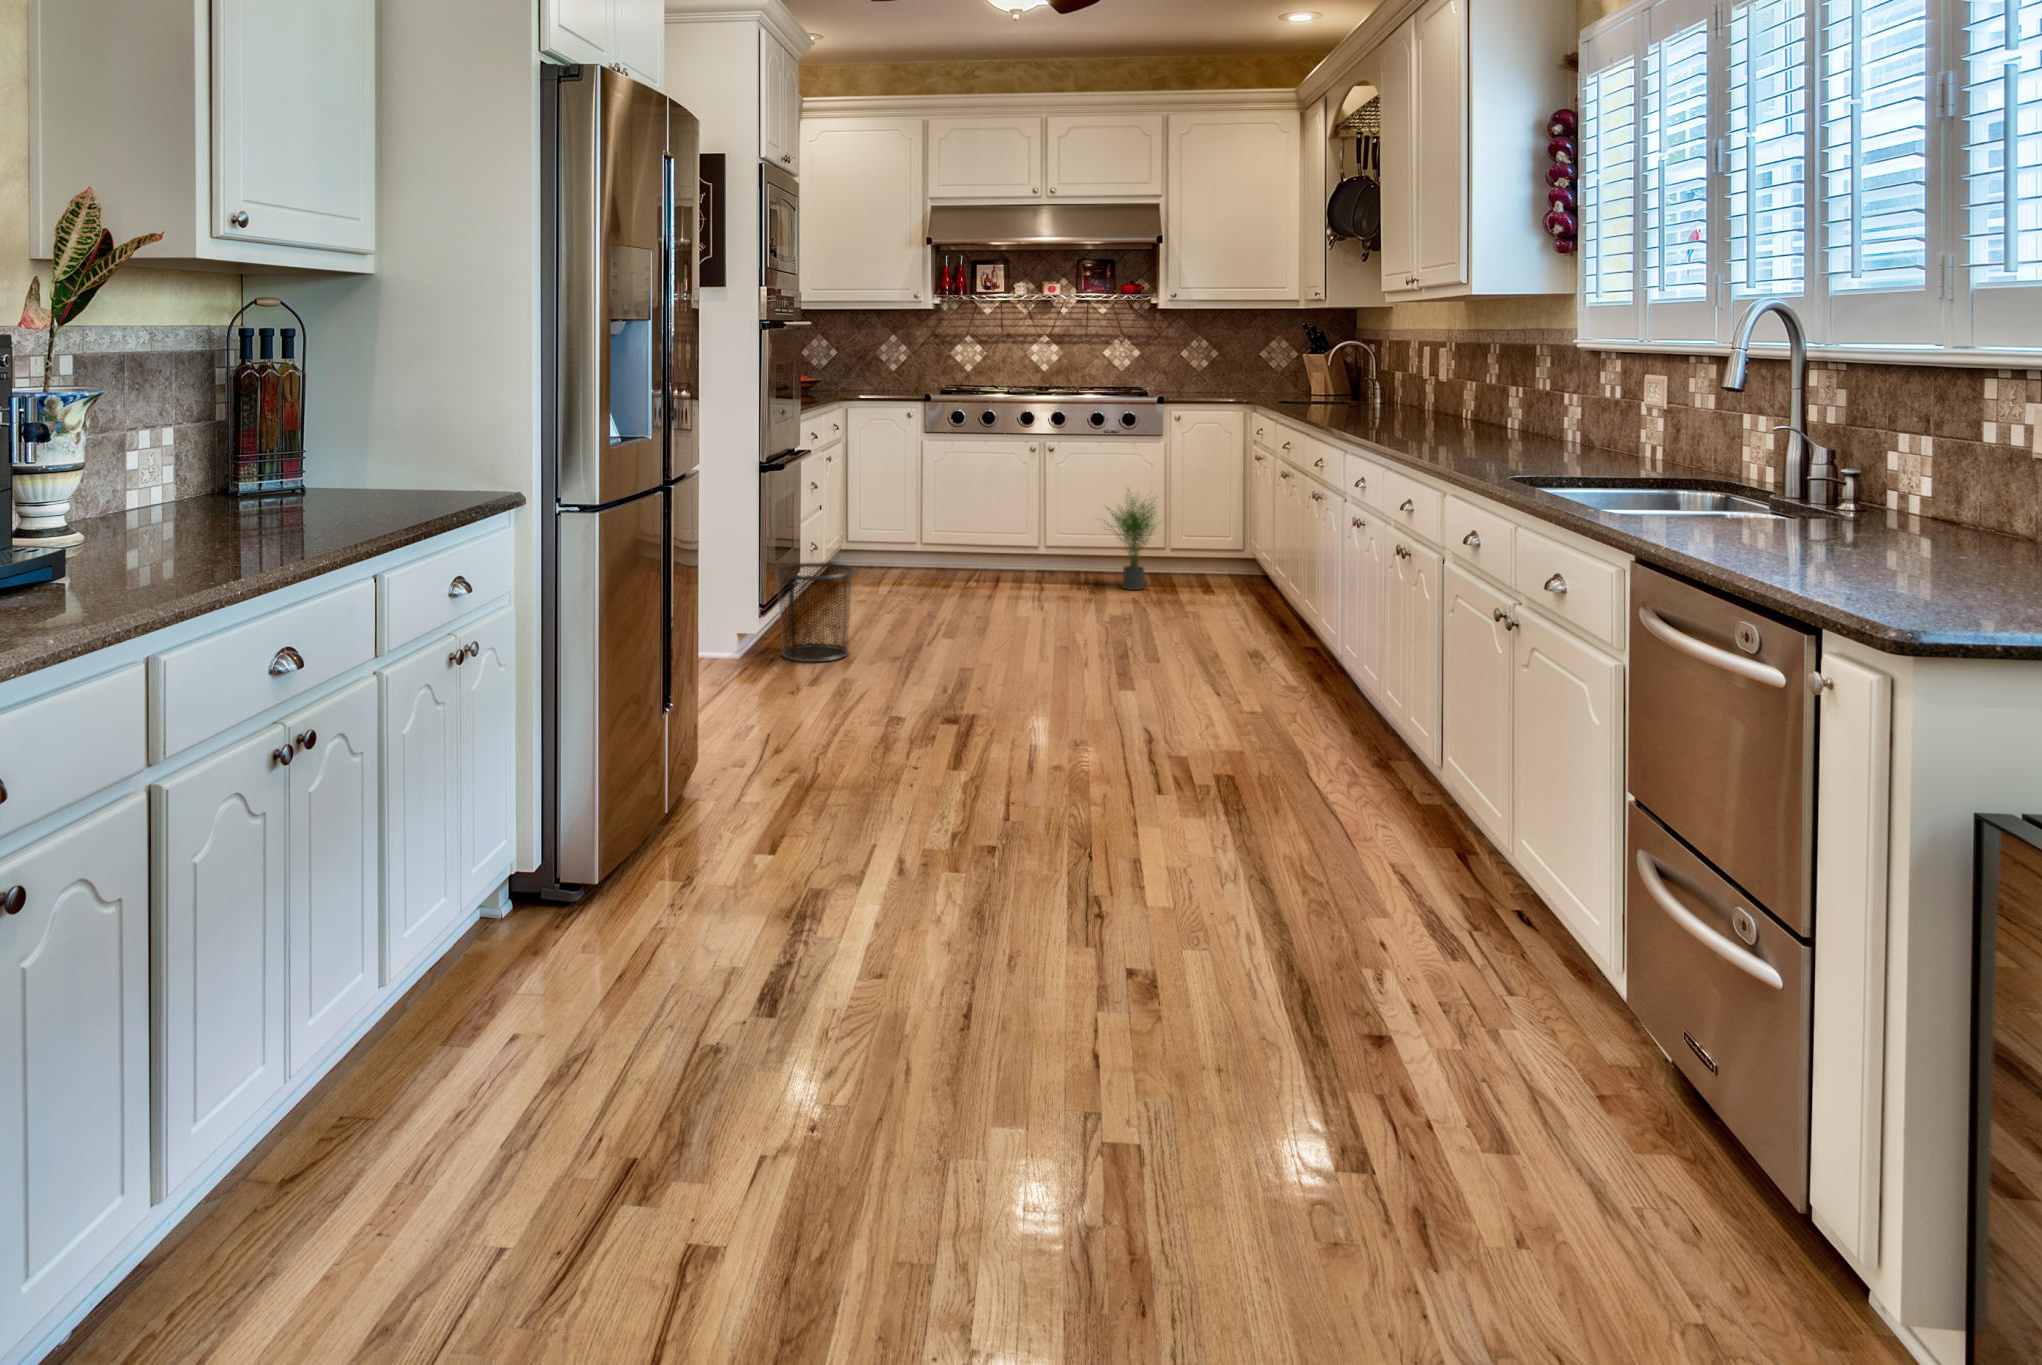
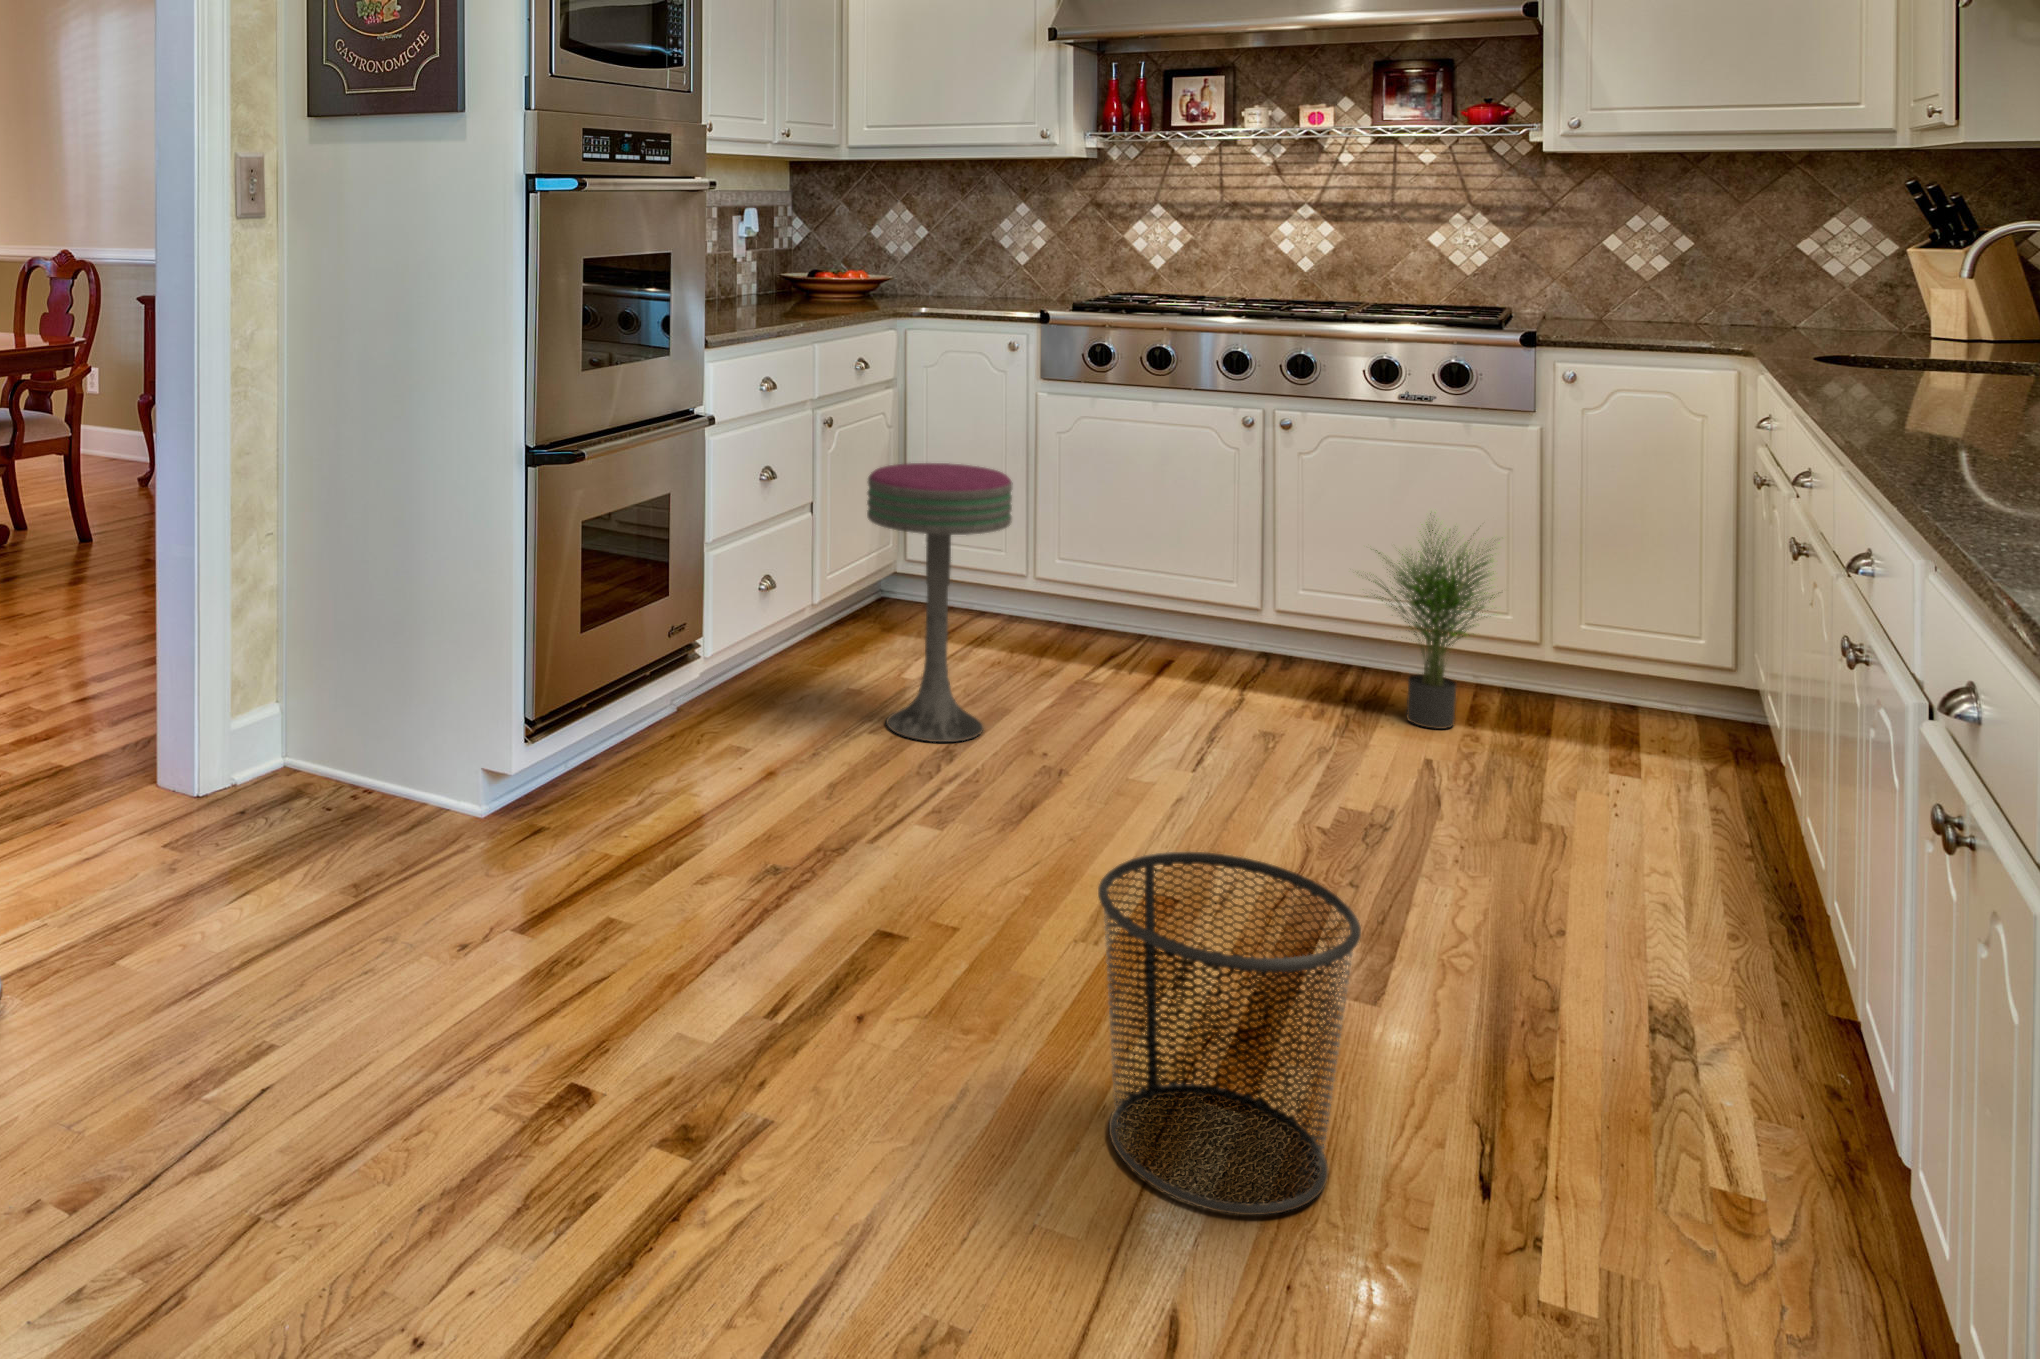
bar stool: none [881,473,954,614] -> present [867,463,1013,742]
waste bin: present [775,563,854,662] -> present [1098,852,1361,1215]

